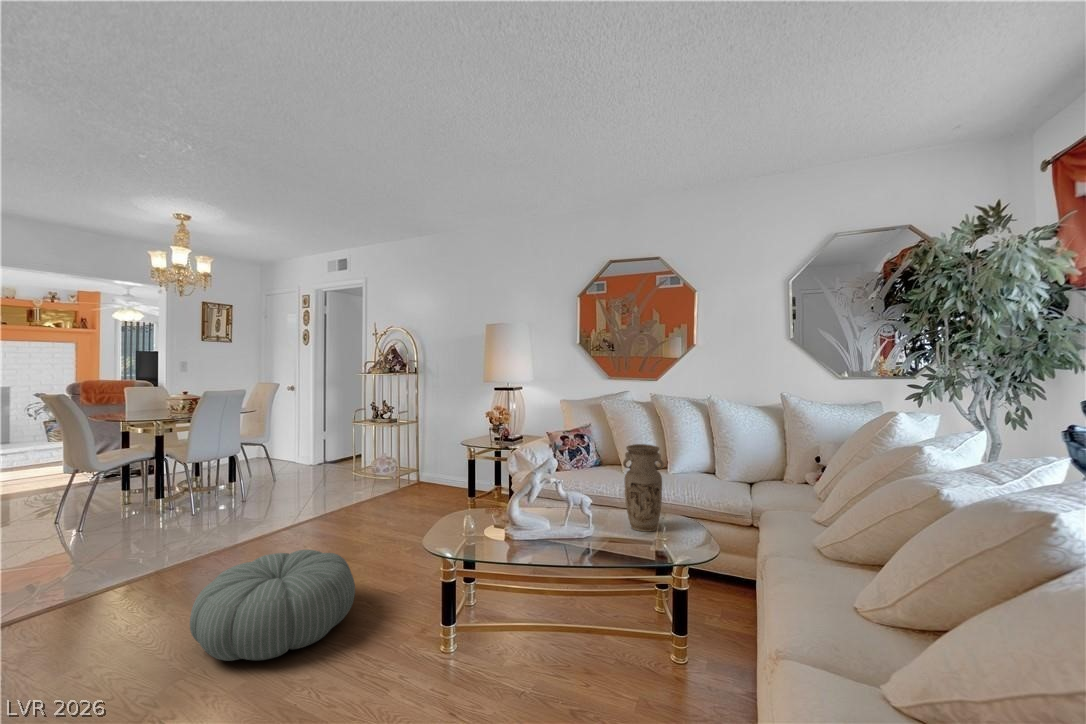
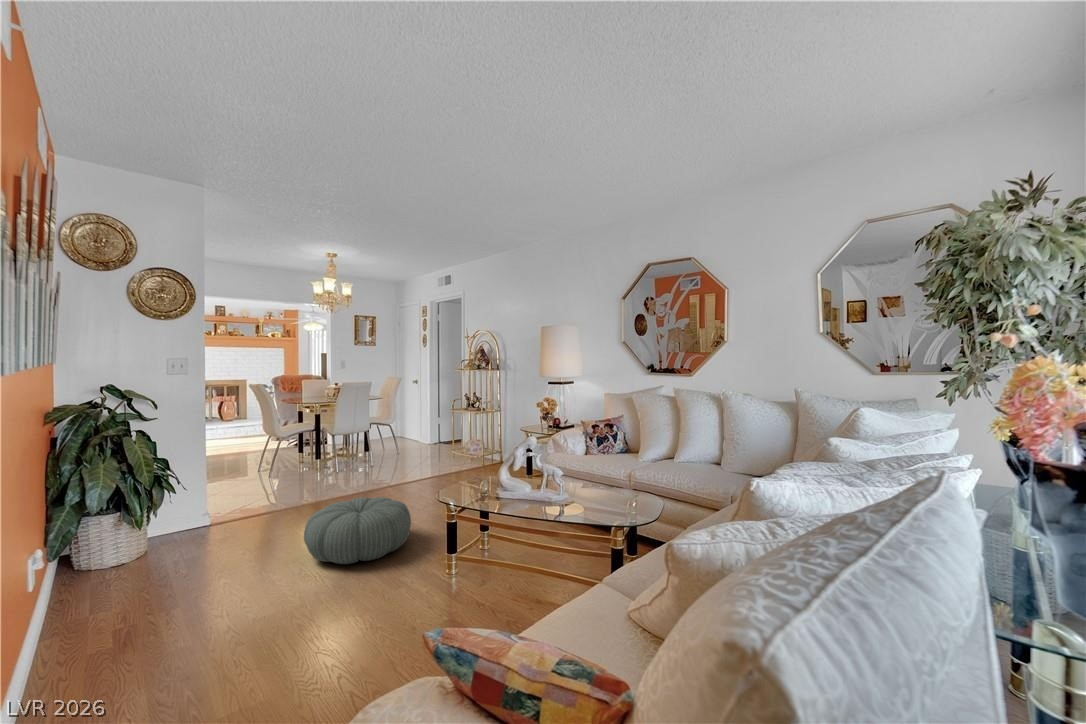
vase: present [623,444,664,531] -> none [602,430,634,503]

